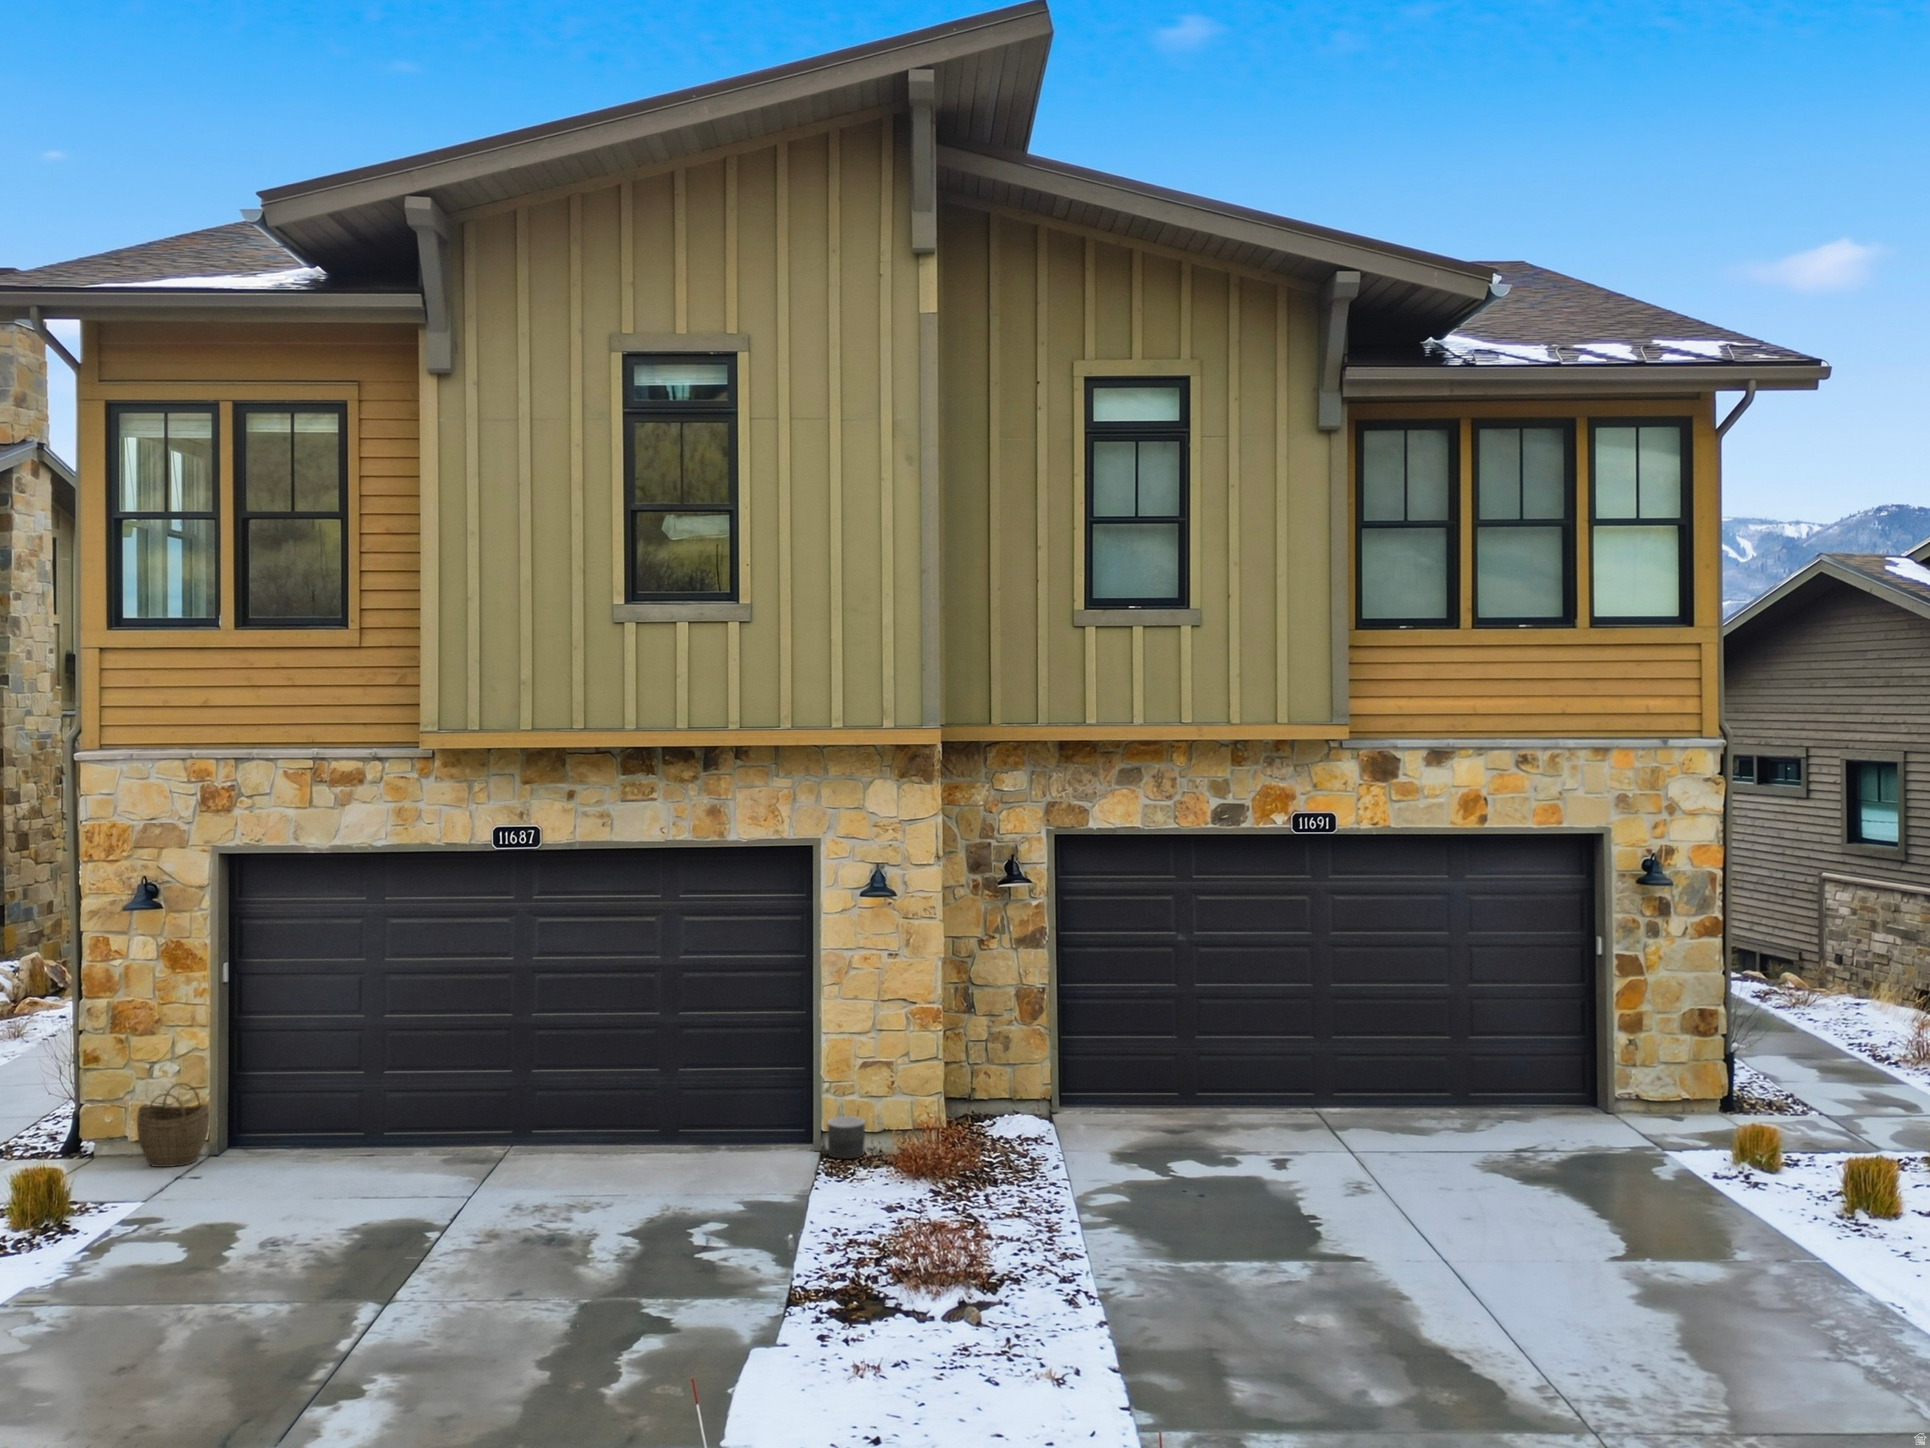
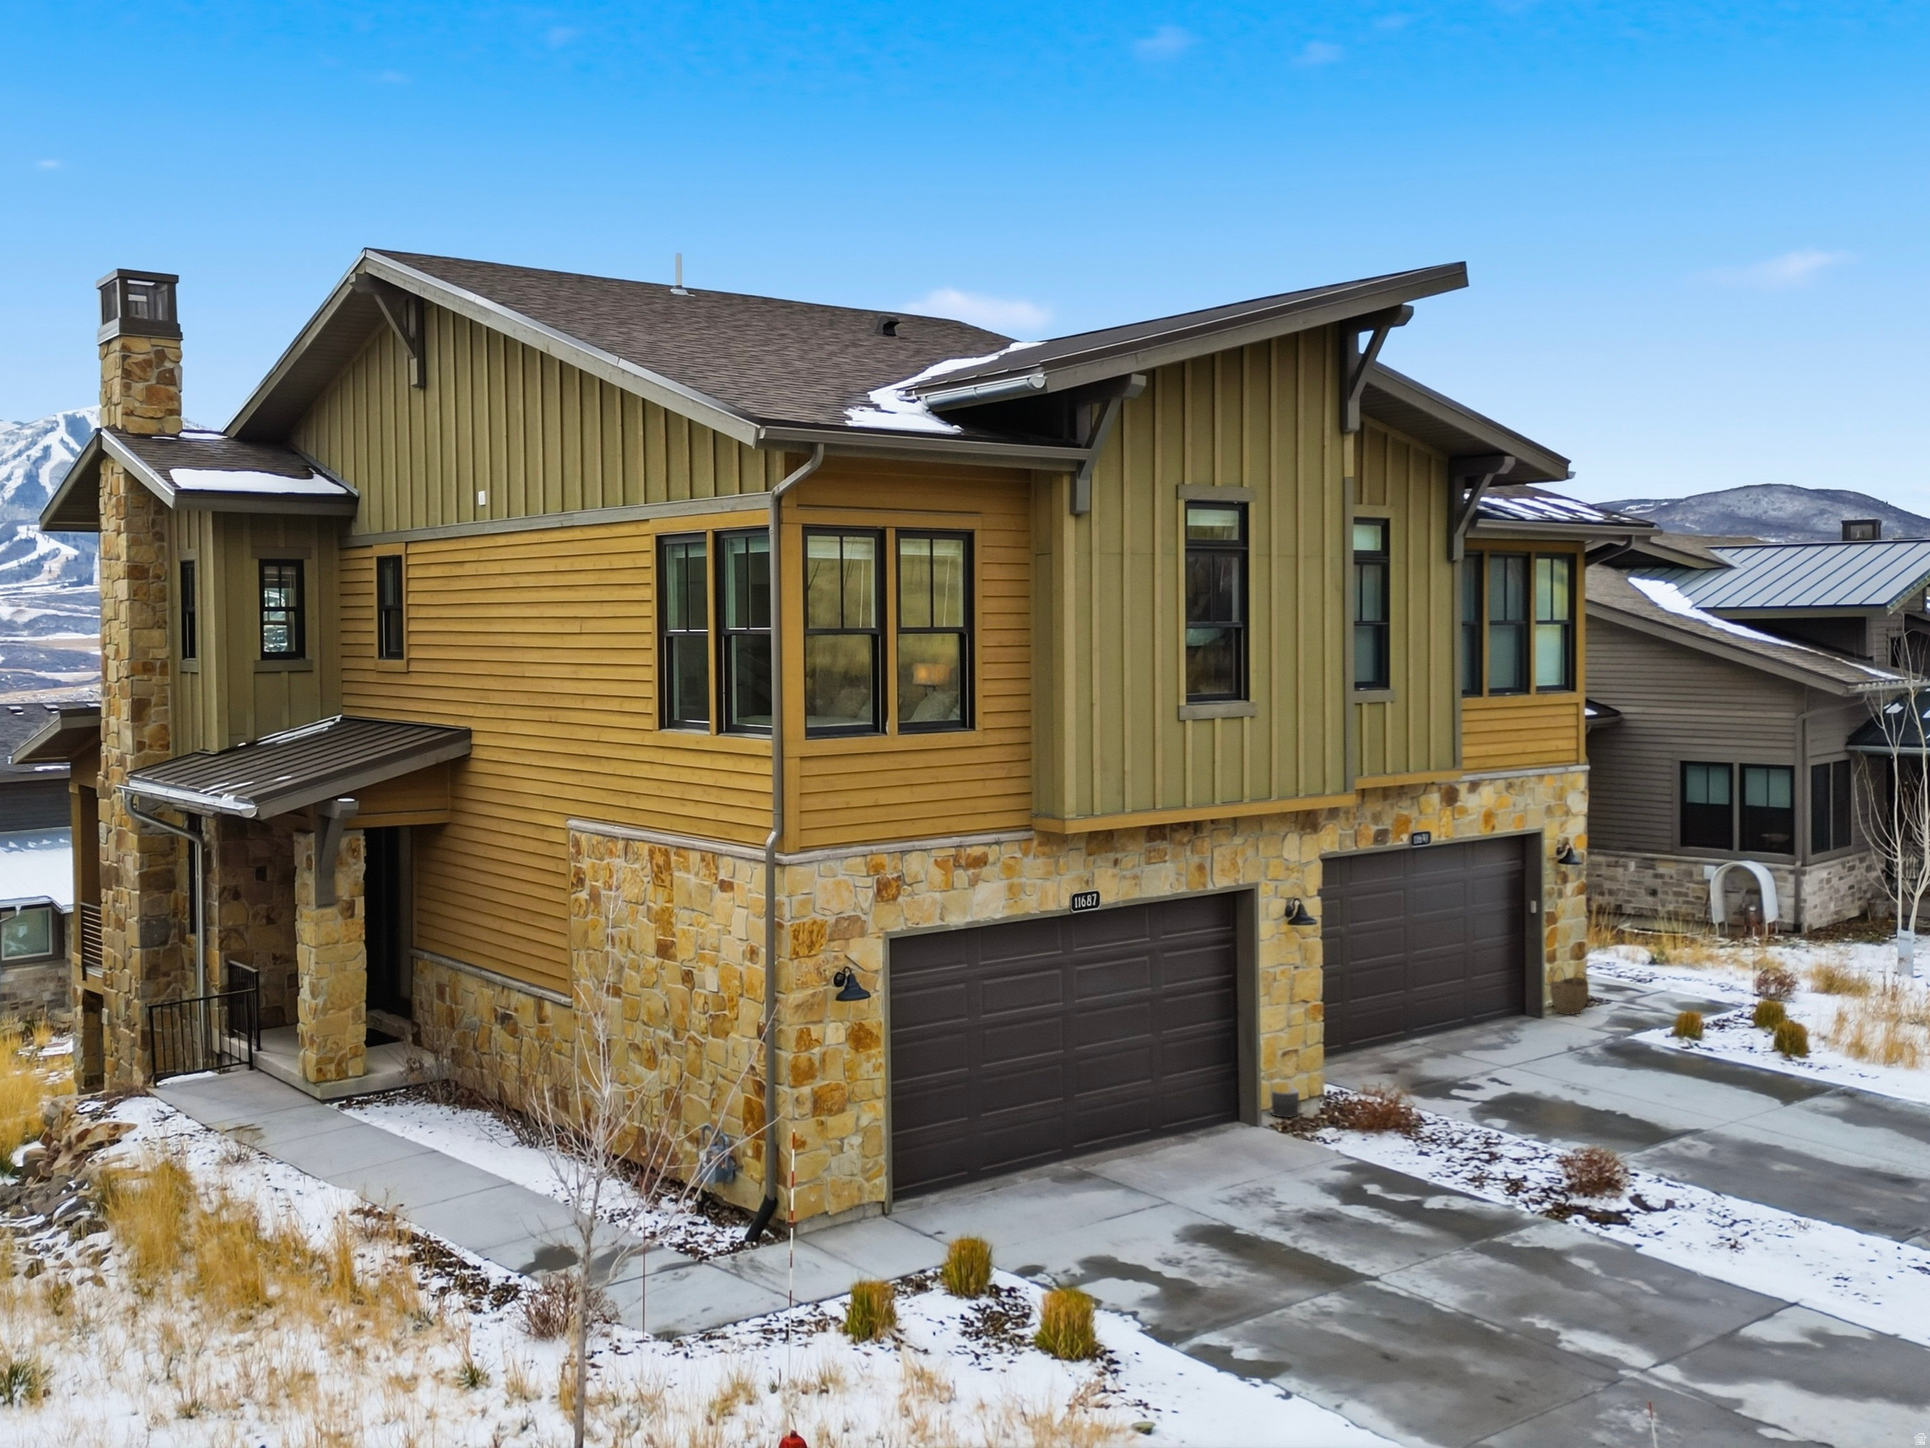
woven basket: present [137,1083,210,1167] -> present [1550,972,1589,1014]

